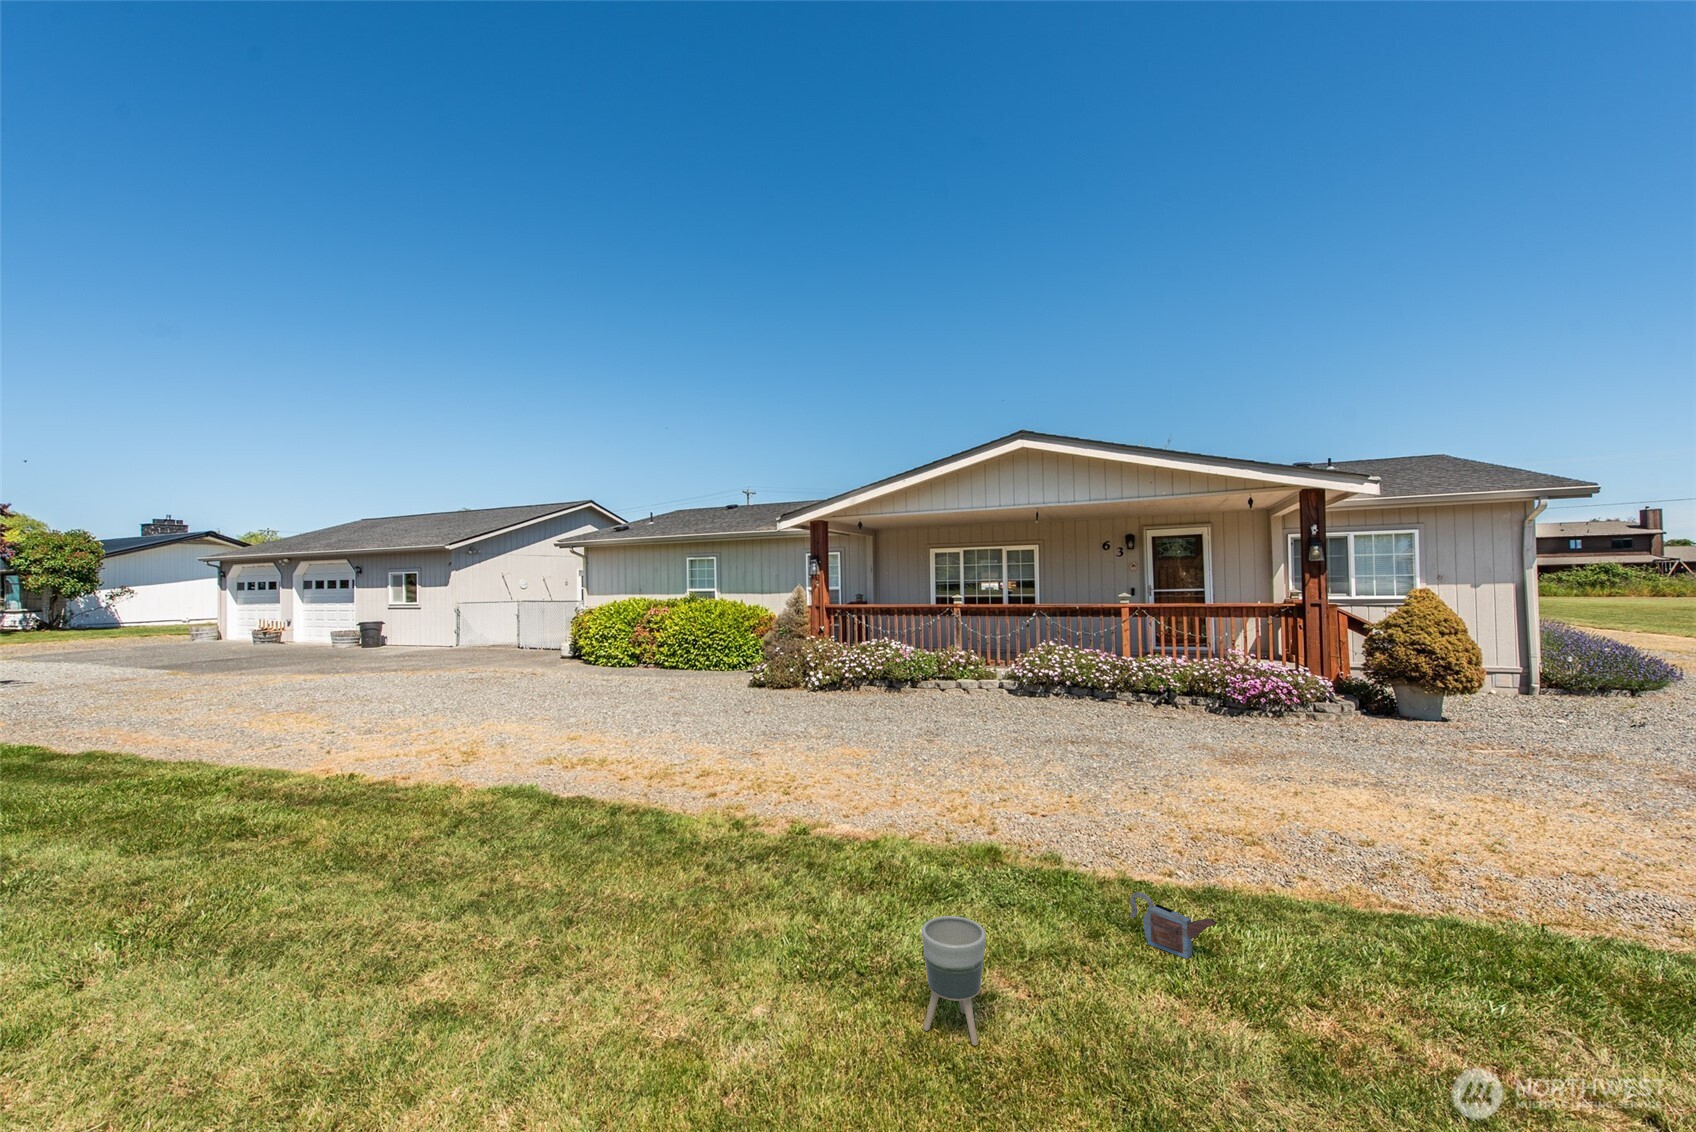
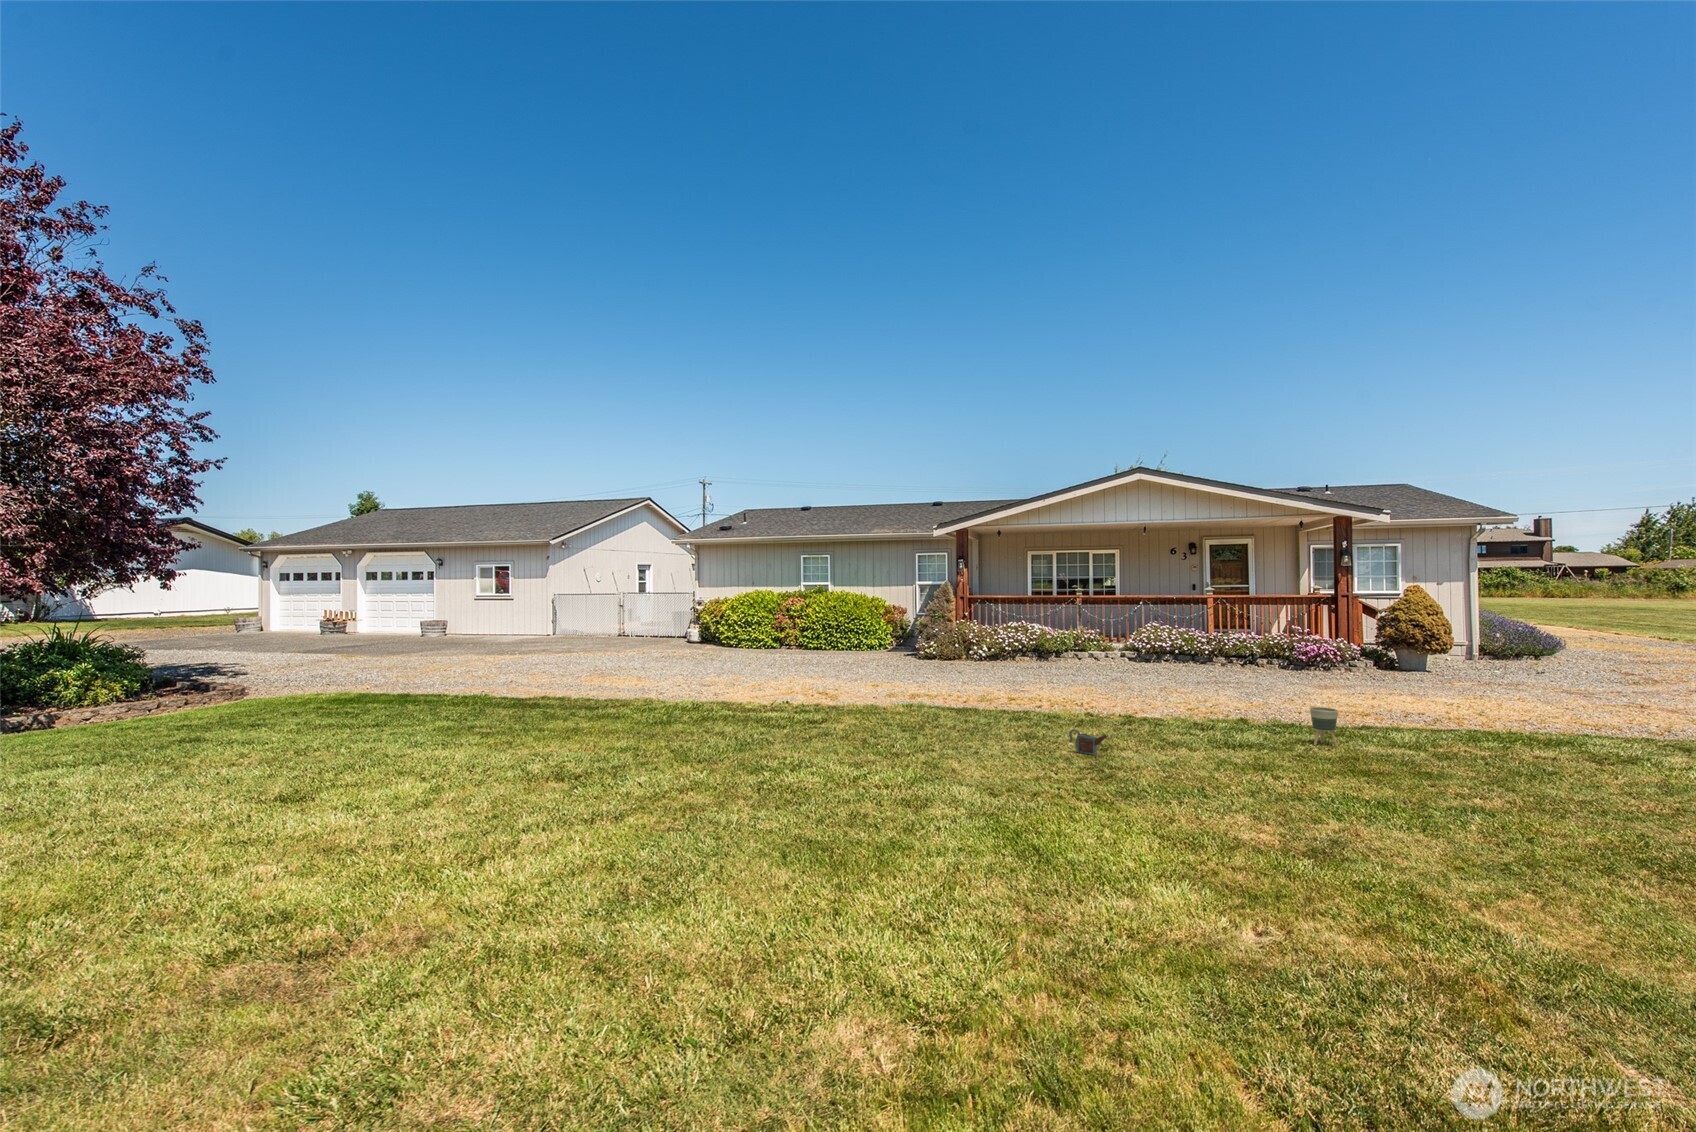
watering can: present [1130,892,1216,959] -> present [1069,729,1107,755]

